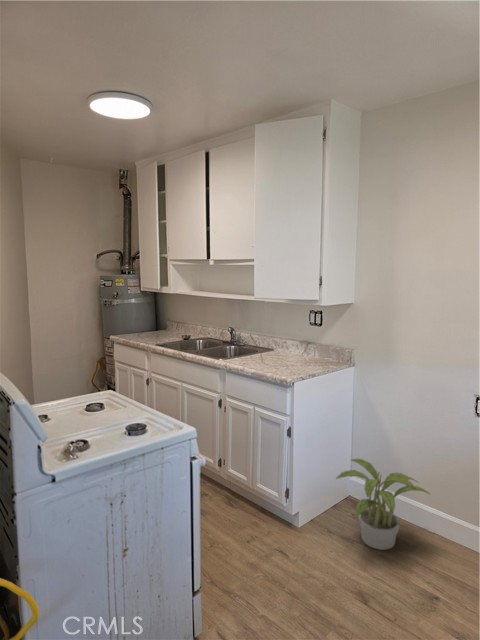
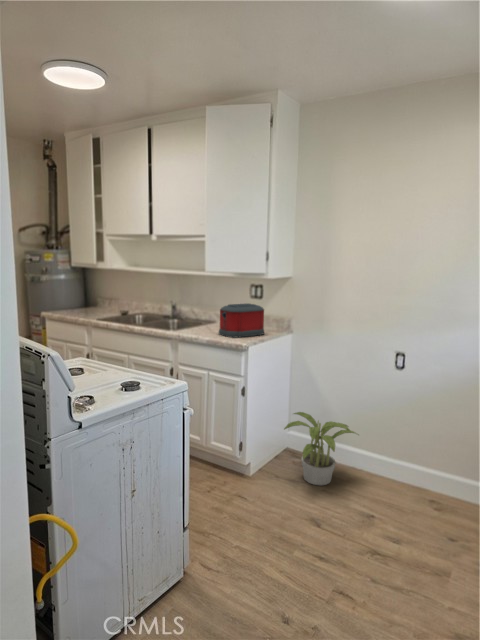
toaster: none [268,333,319,371] -> present [219,304,264,338]

